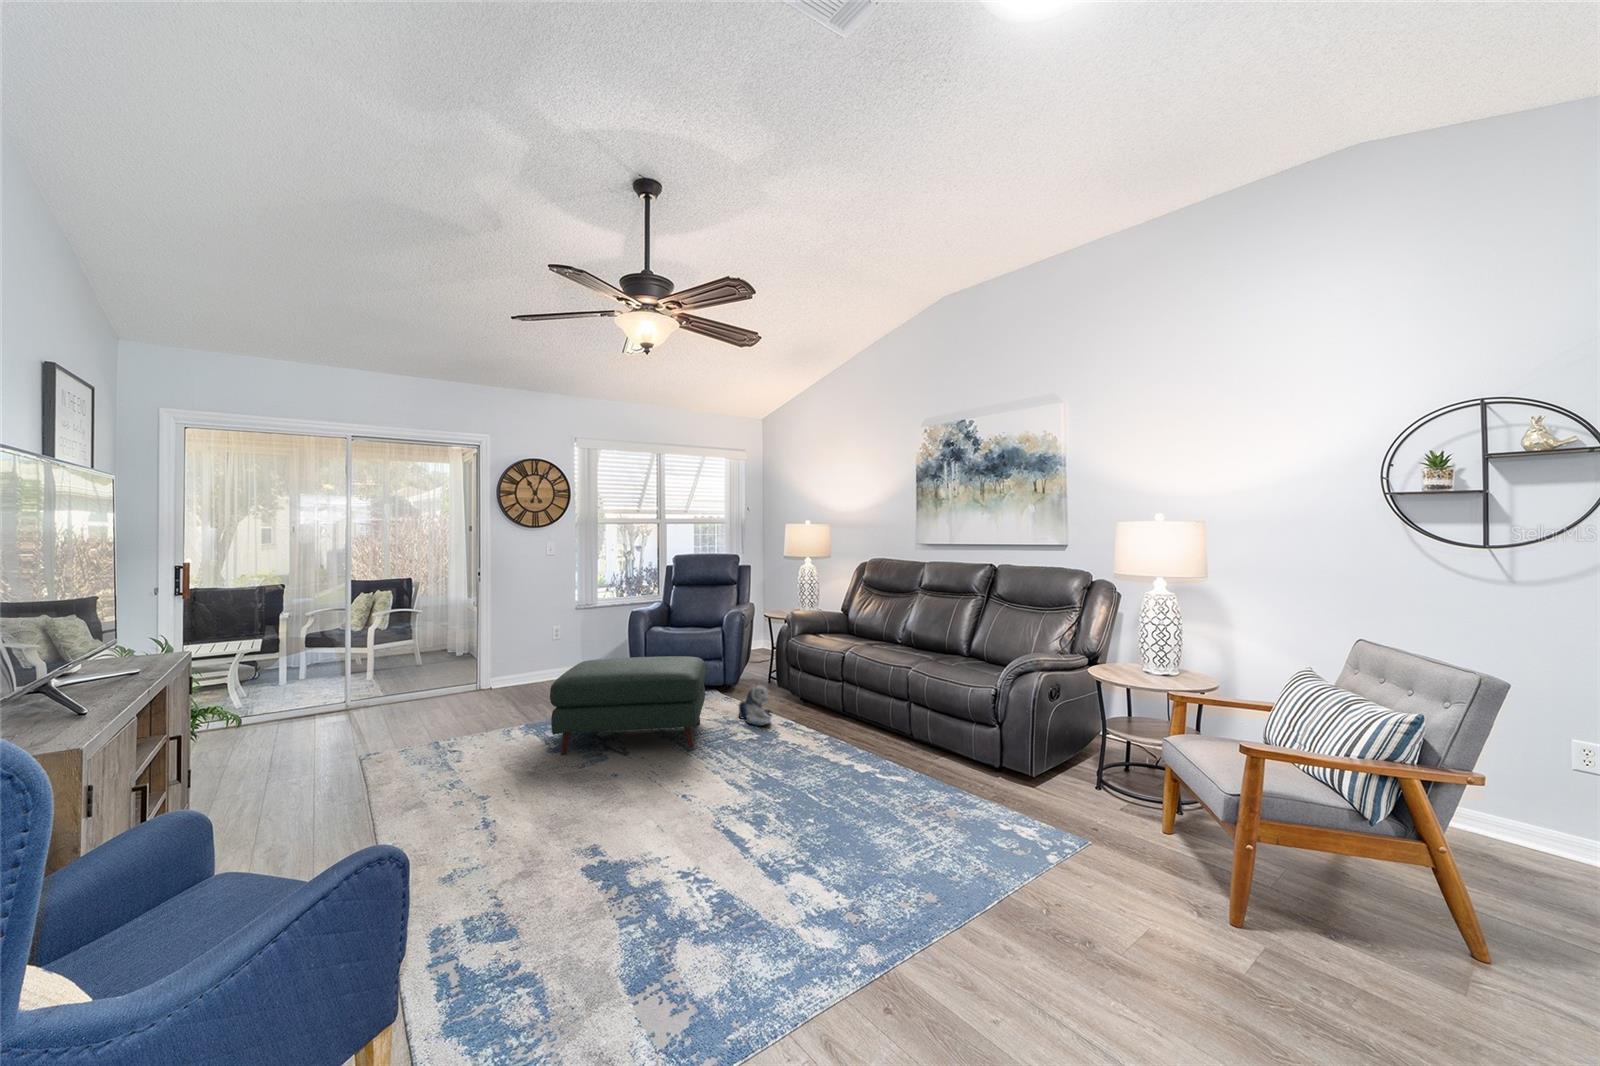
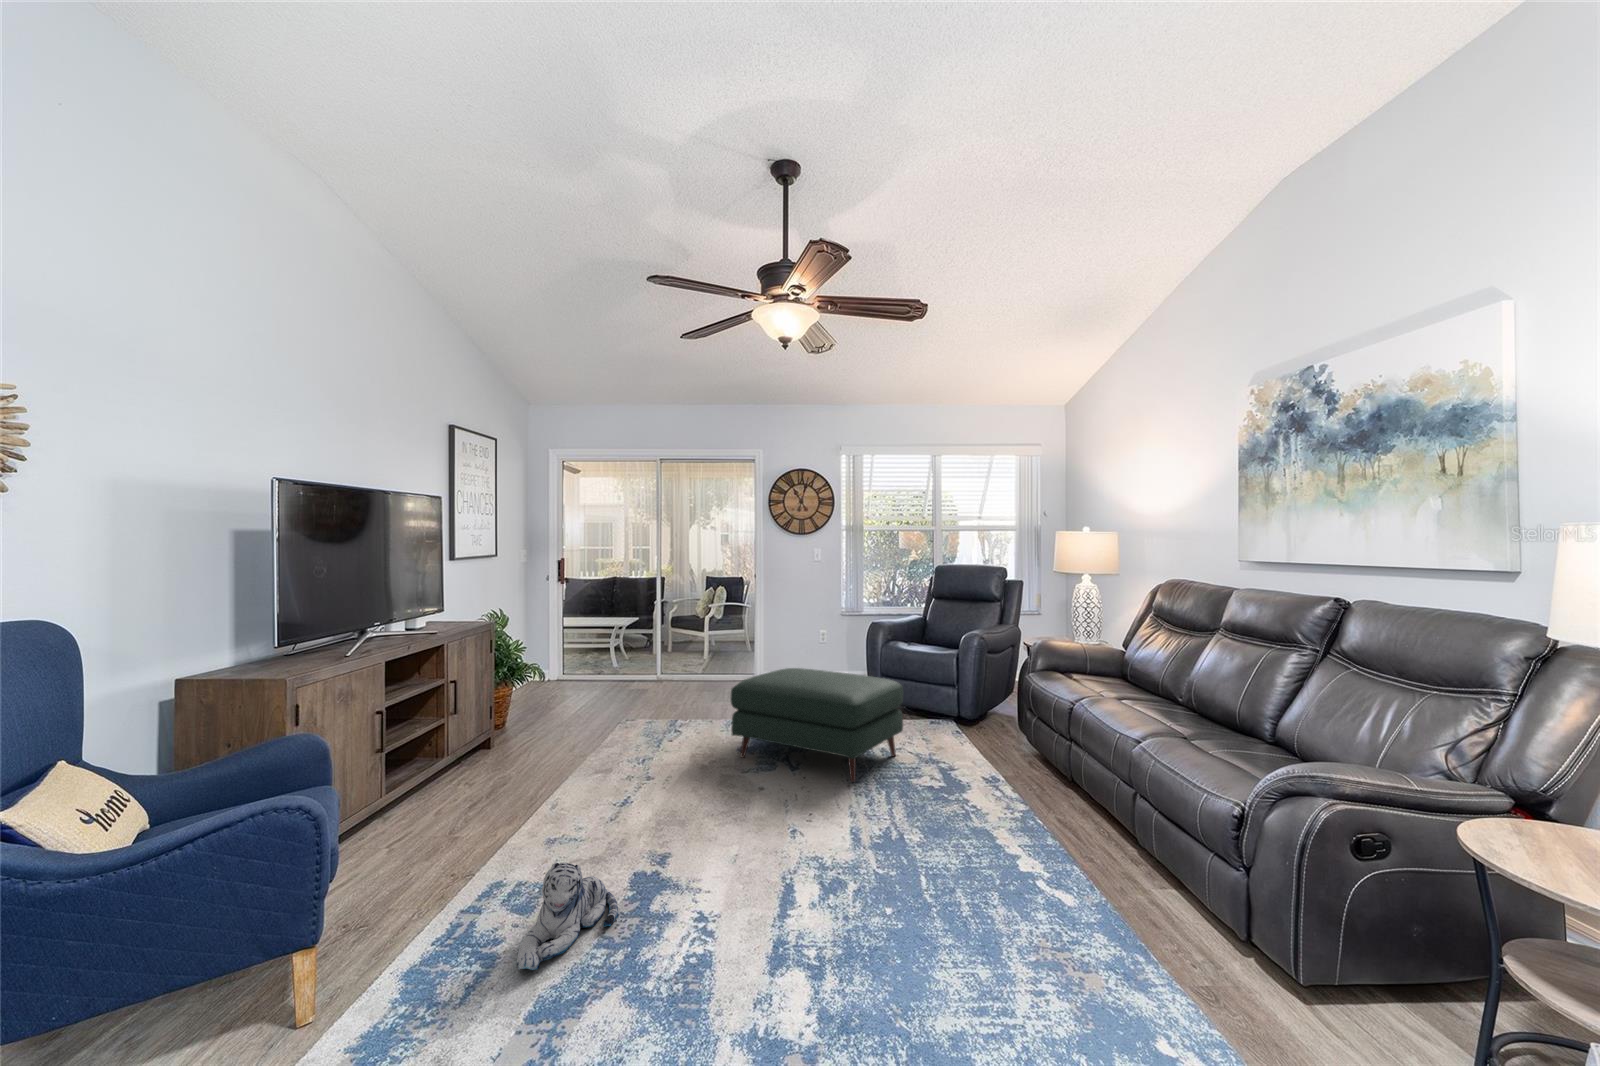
plush toy: present [739,685,772,726] -> present [517,862,618,970]

